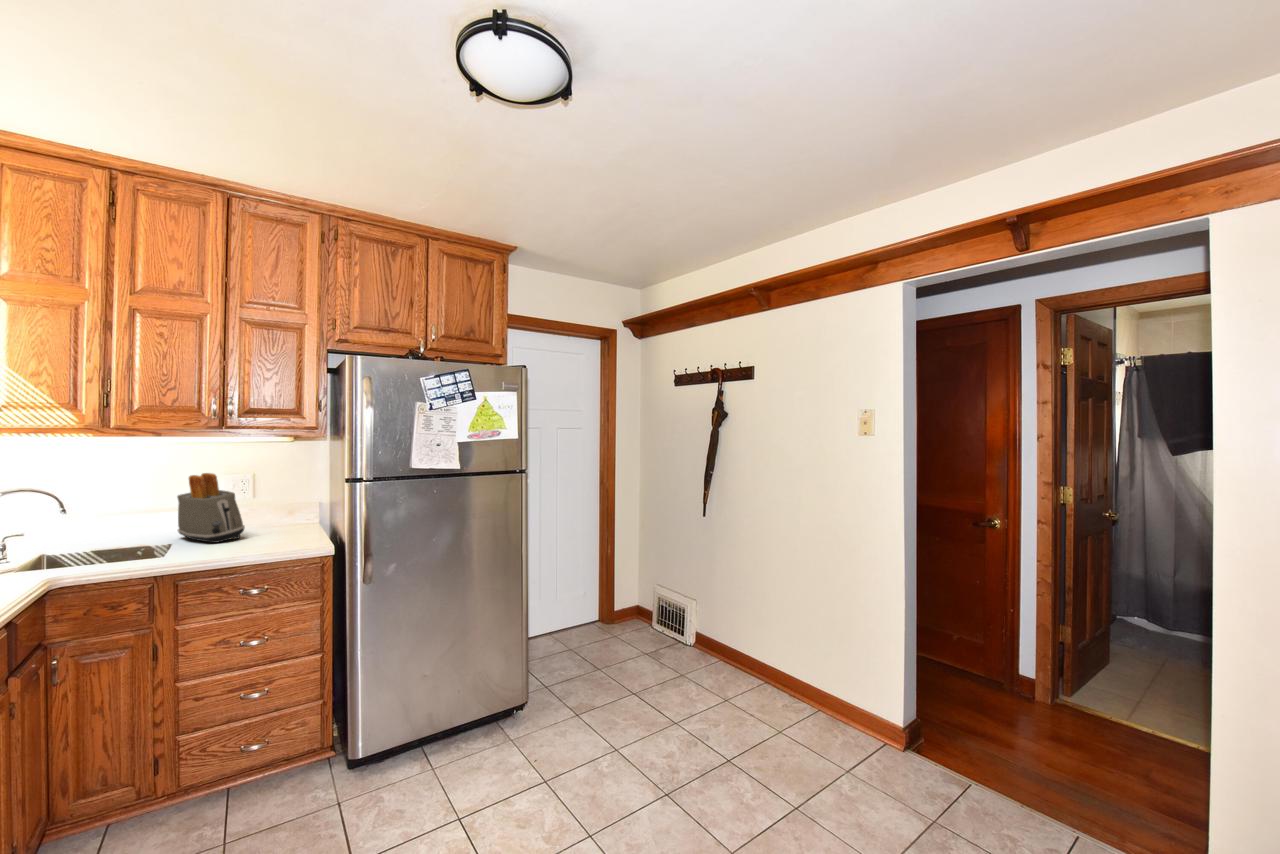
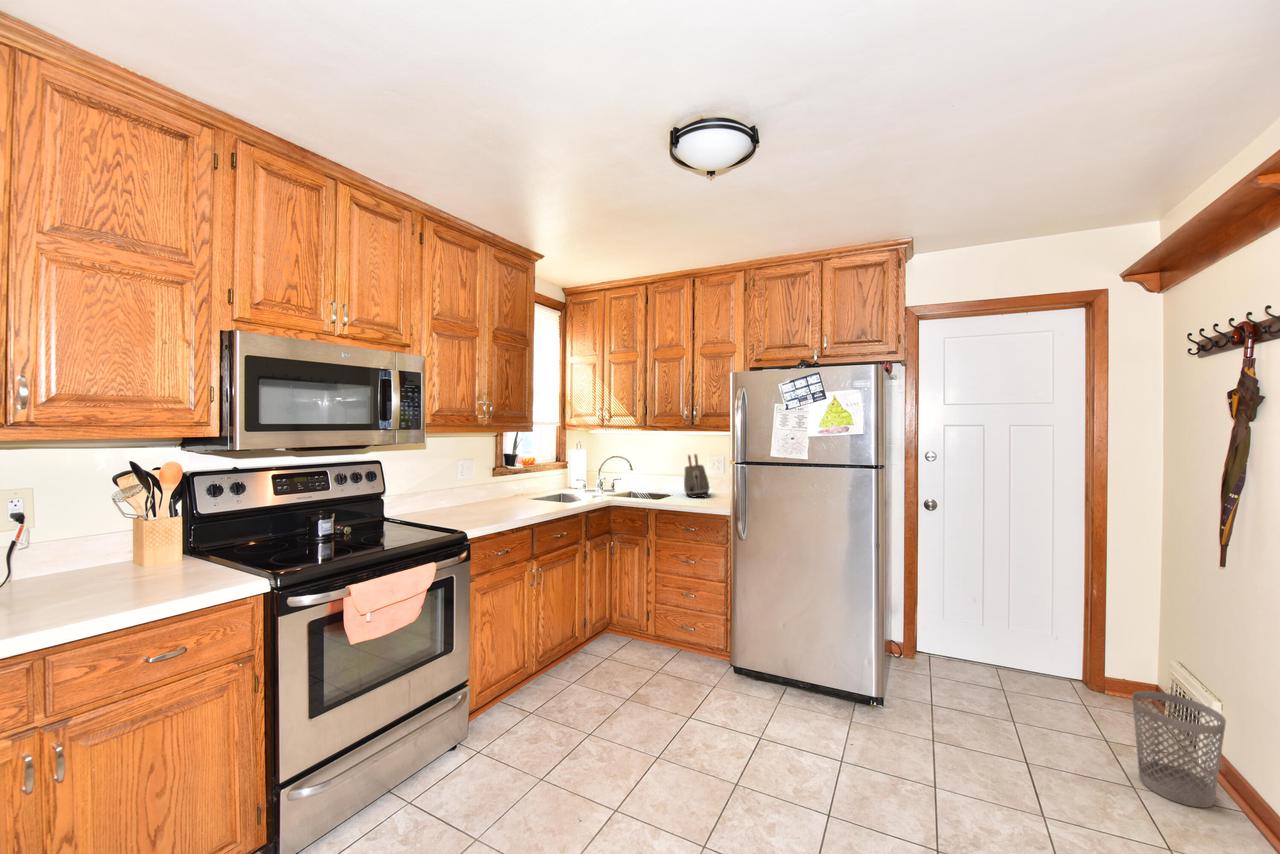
wastebasket: none [673,605,717,673] -> present [1132,691,1226,808]

